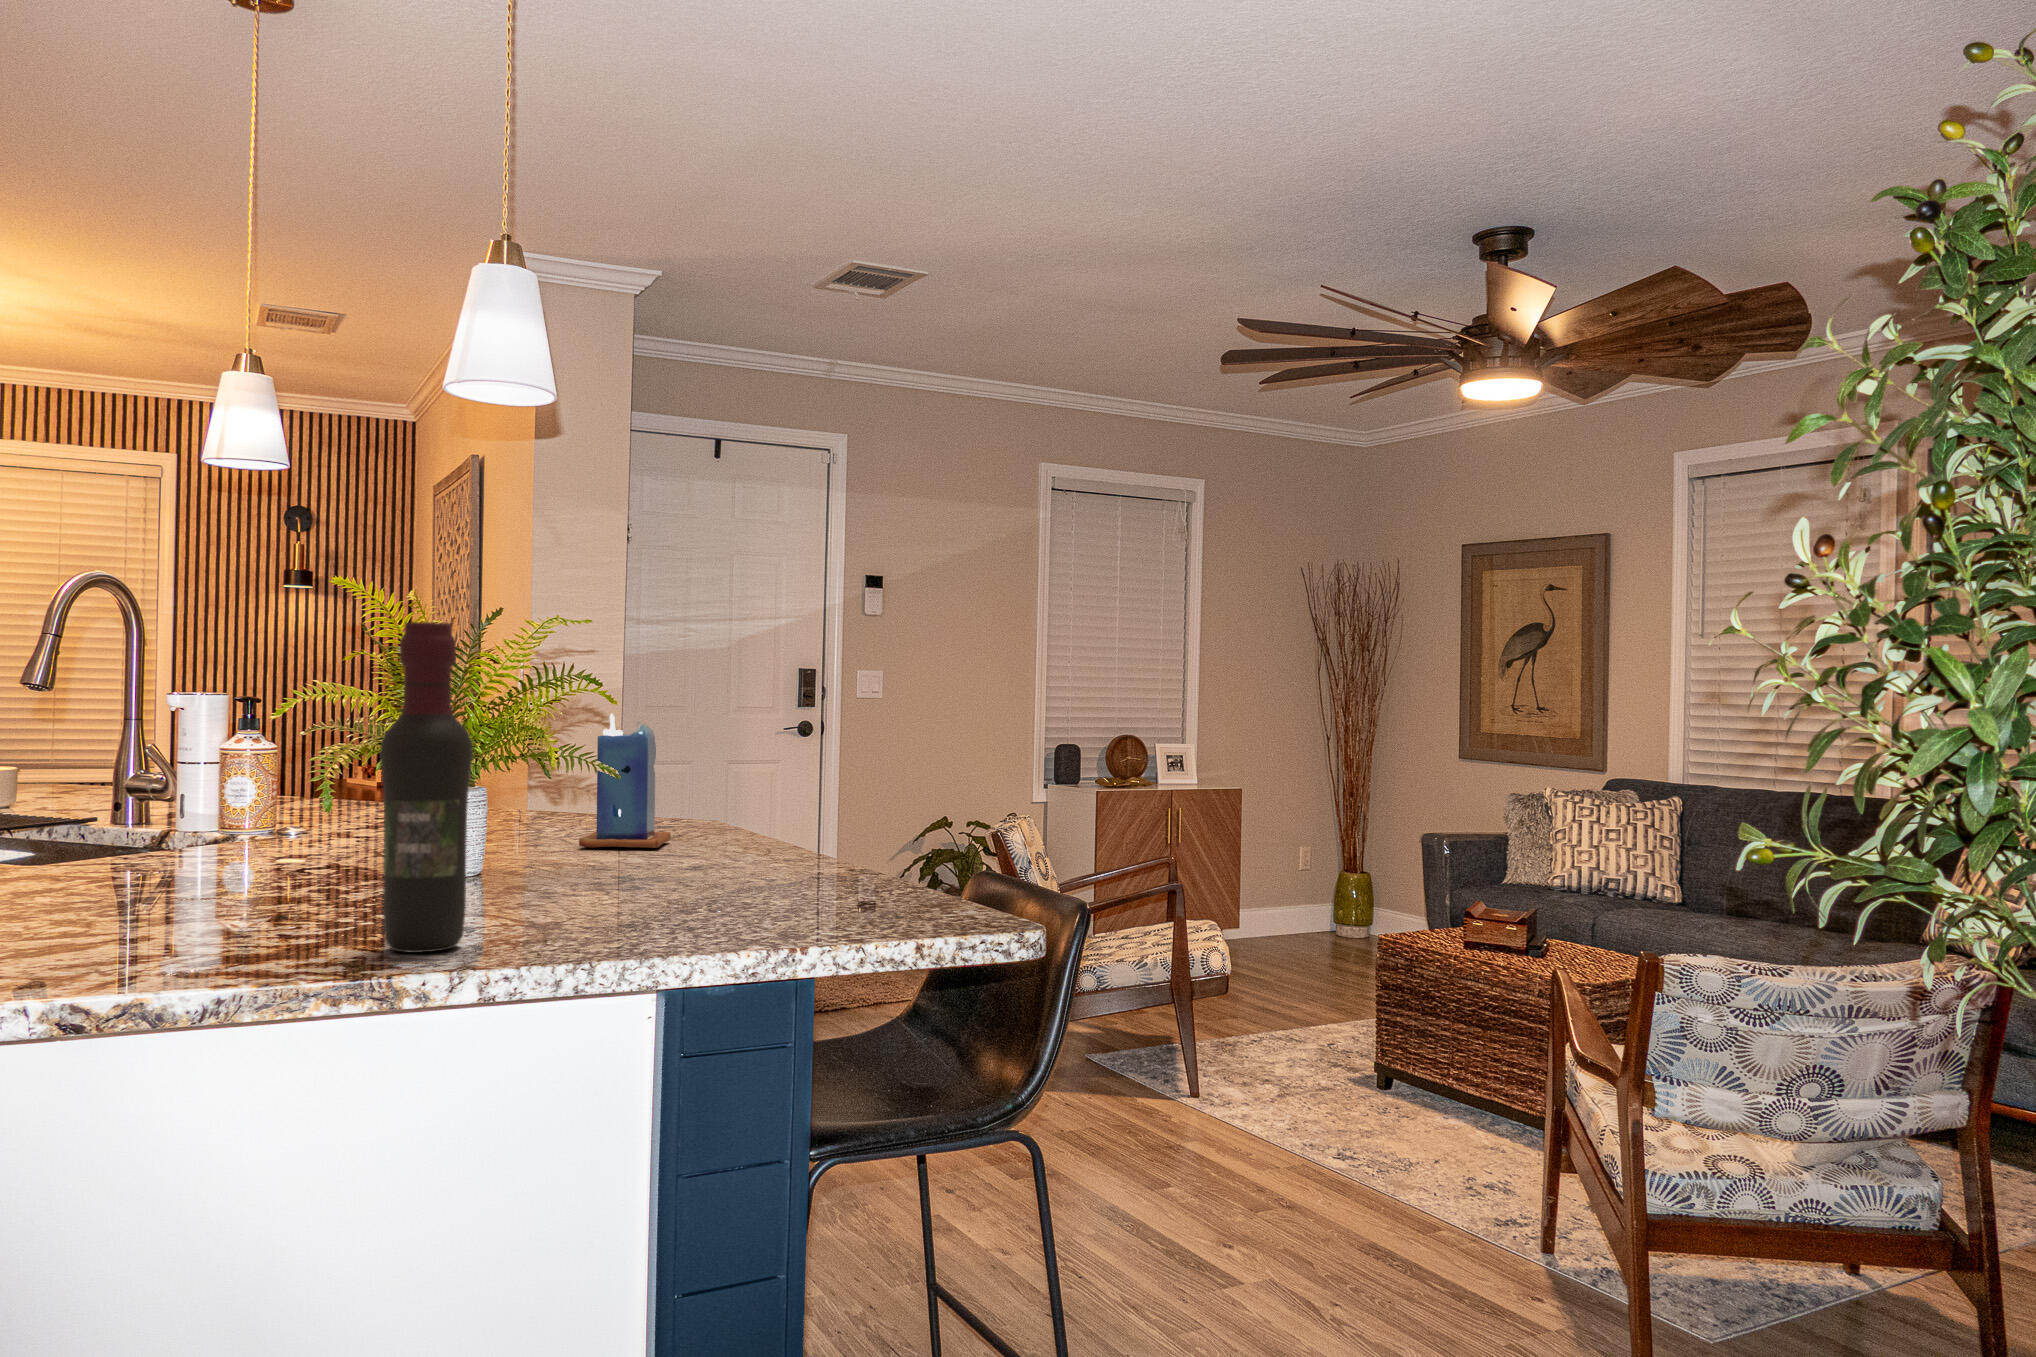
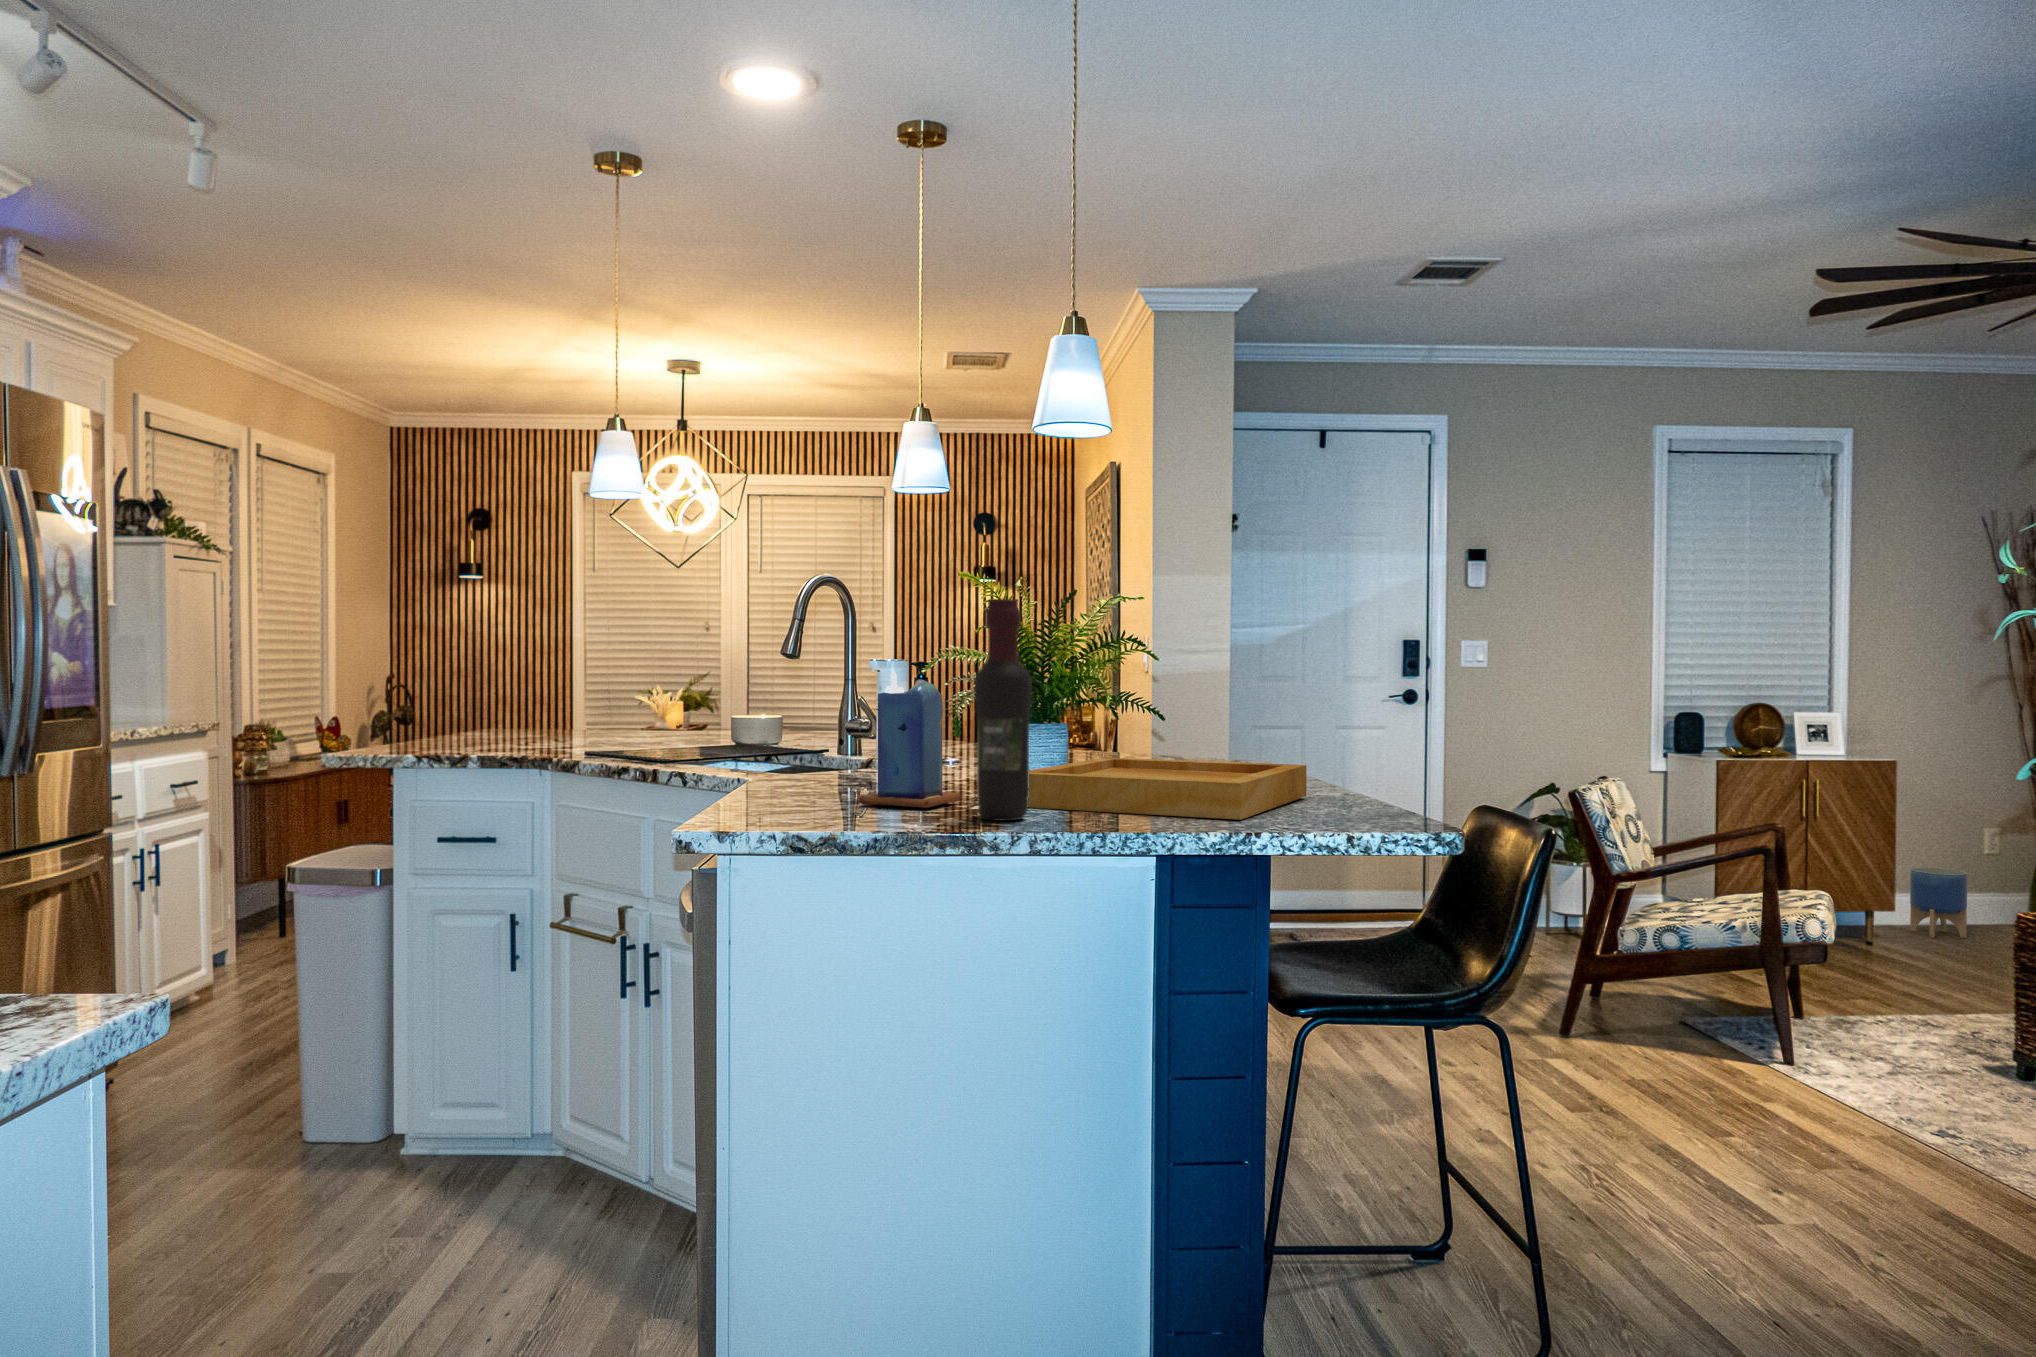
candle: present [579,714,671,848] -> present [859,671,961,808]
tray: none [421,835,808,924] -> present [1028,758,1307,820]
planter: none [1252,886,1296,952] -> present [1910,867,1967,938]

